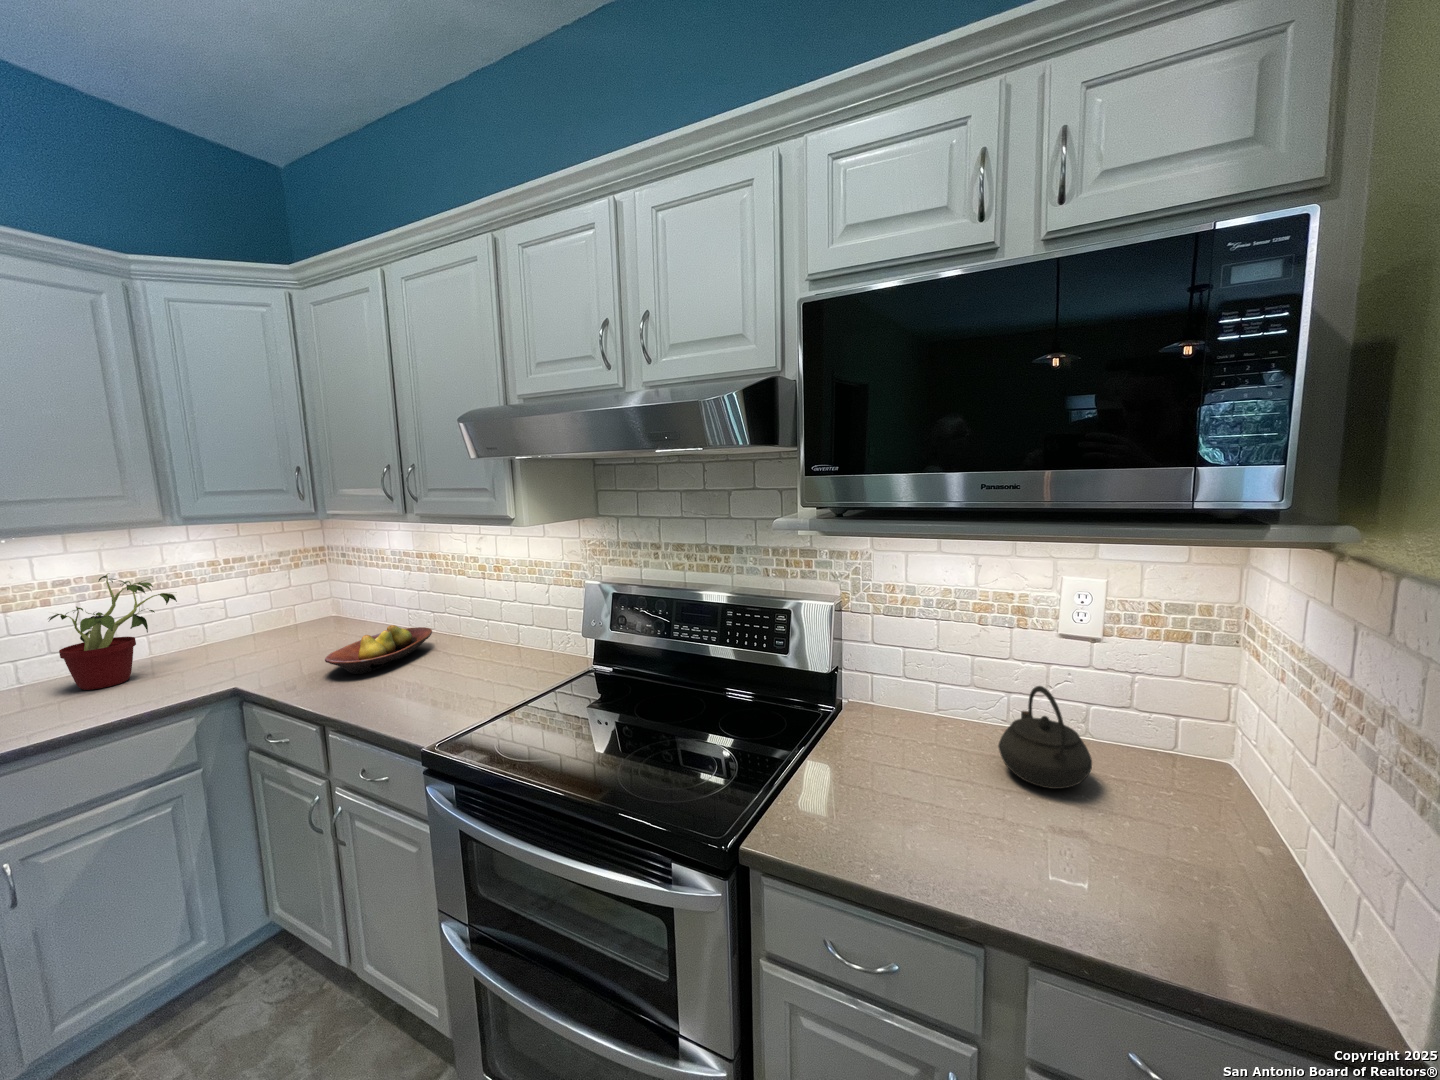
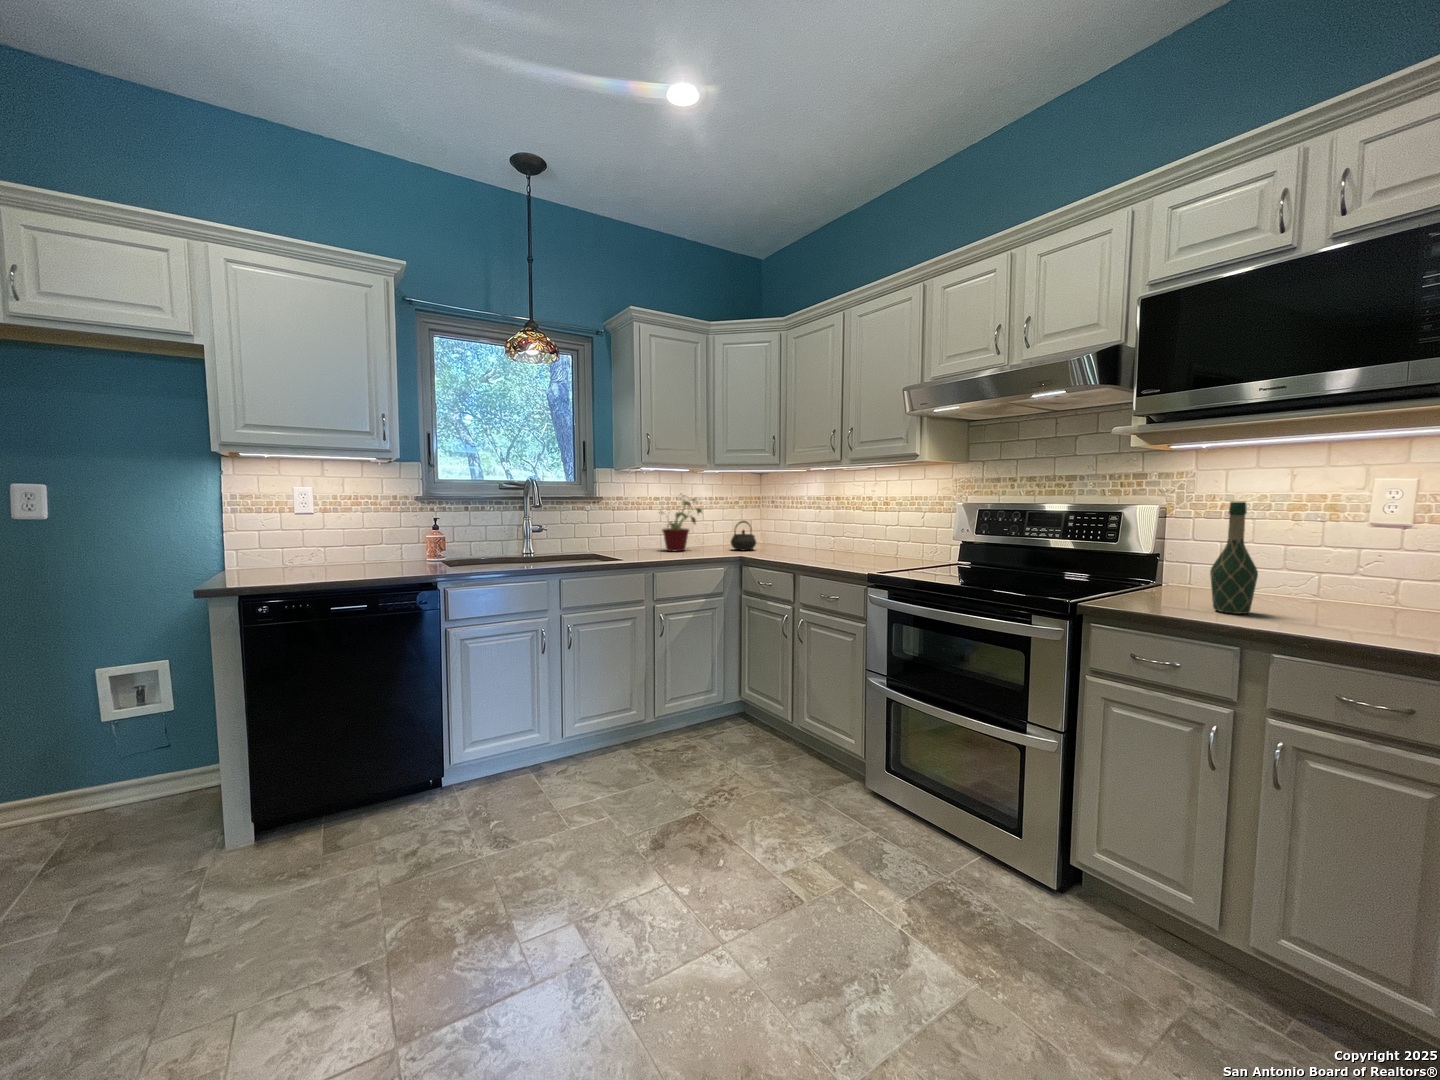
fruit bowl: present [325,625,432,674] -> none [786,535,838,557]
wine bottle: none [921,658,983,844] -> present [1210,502,1258,614]
kettle: present [998,686,1092,789] -> present [731,521,756,551]

